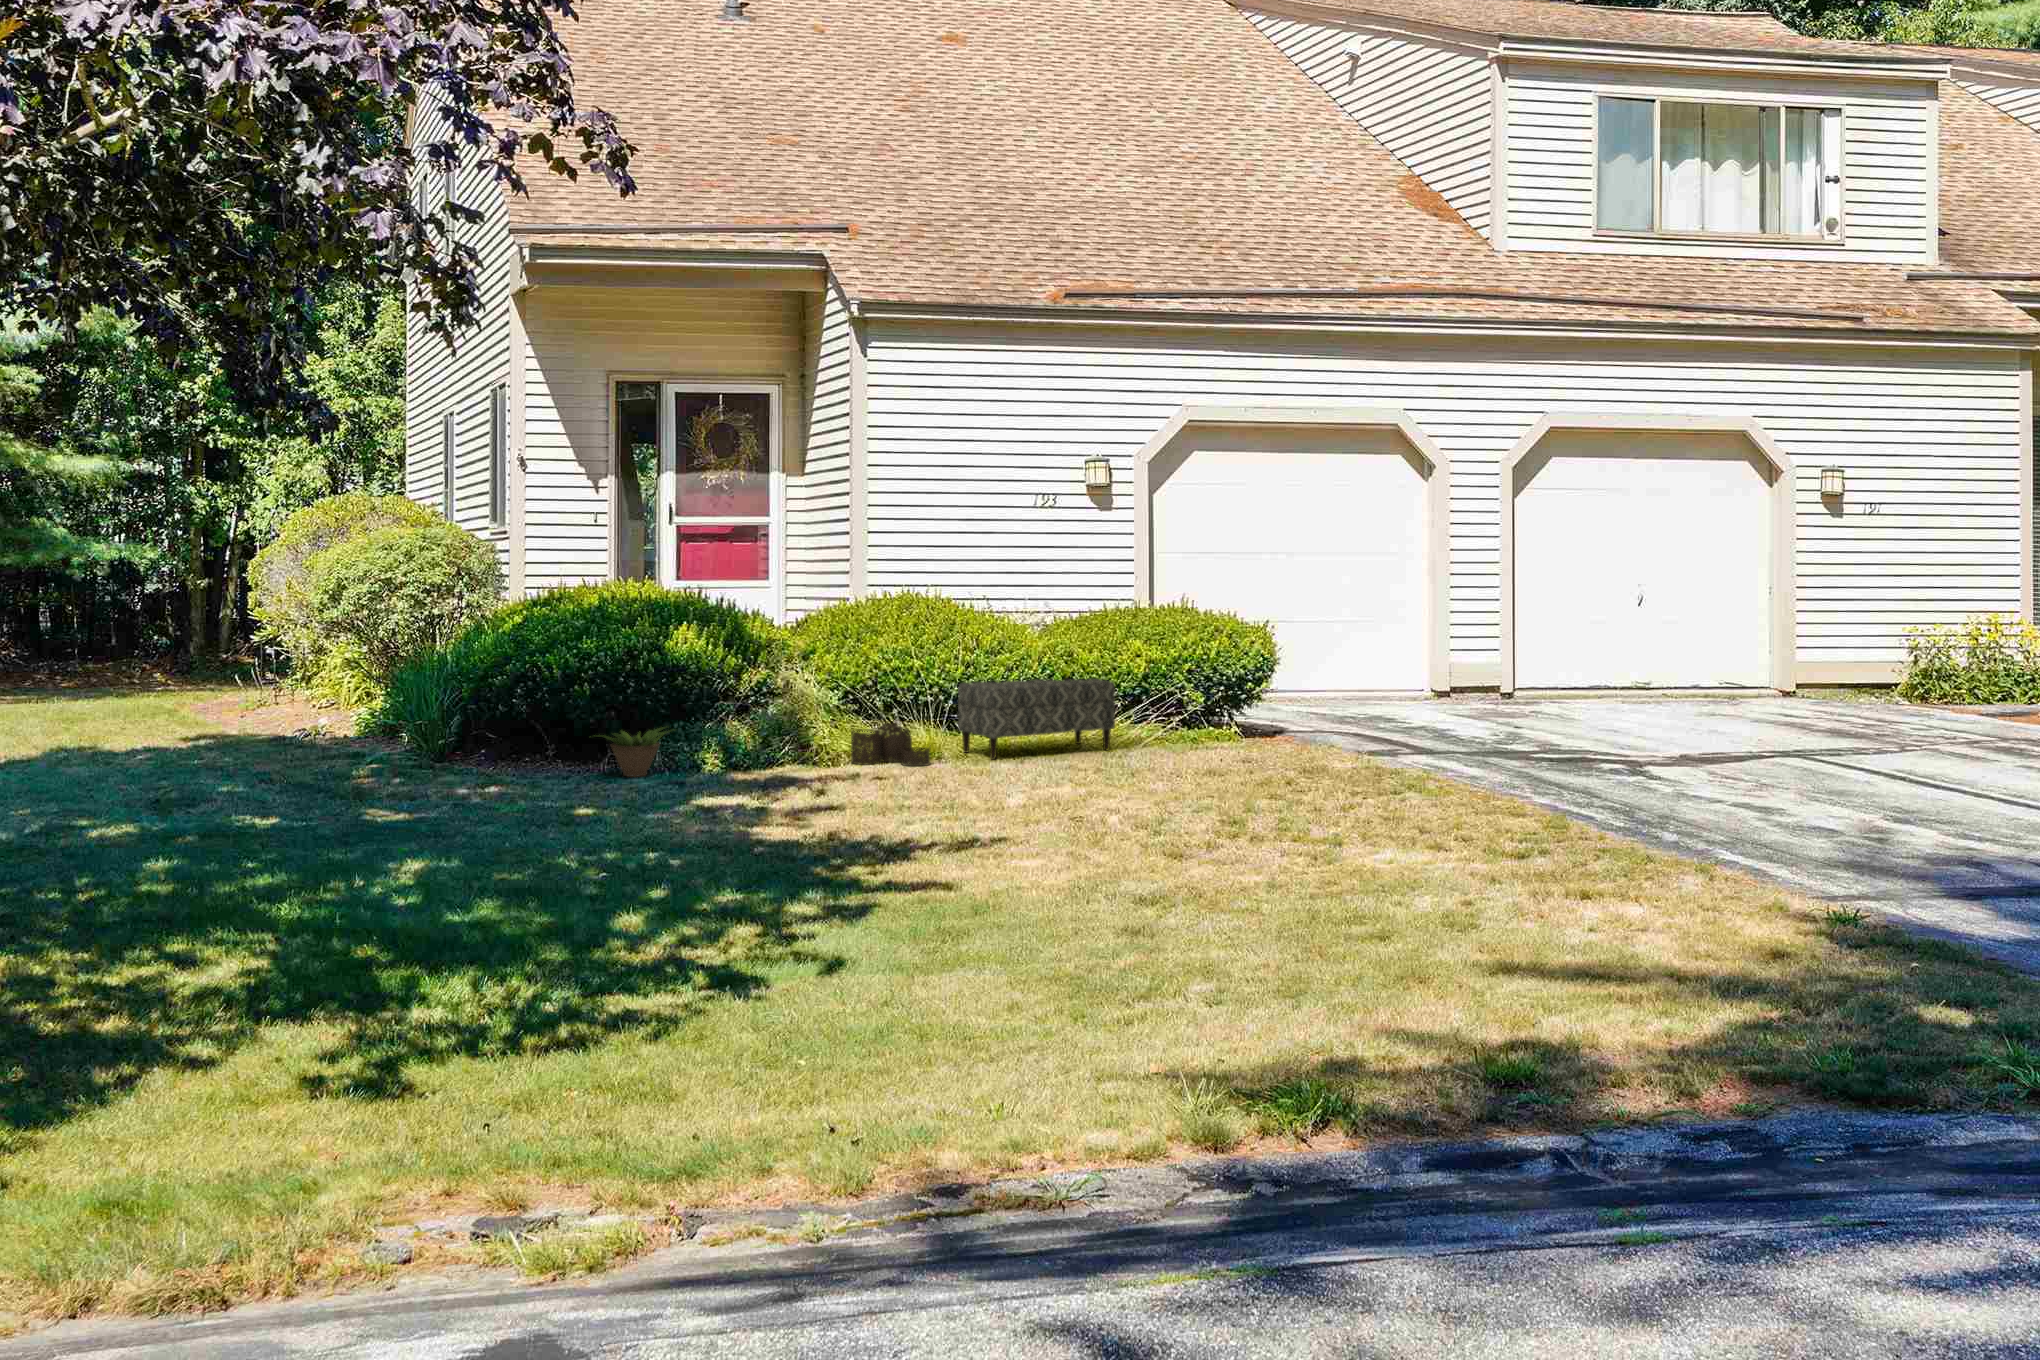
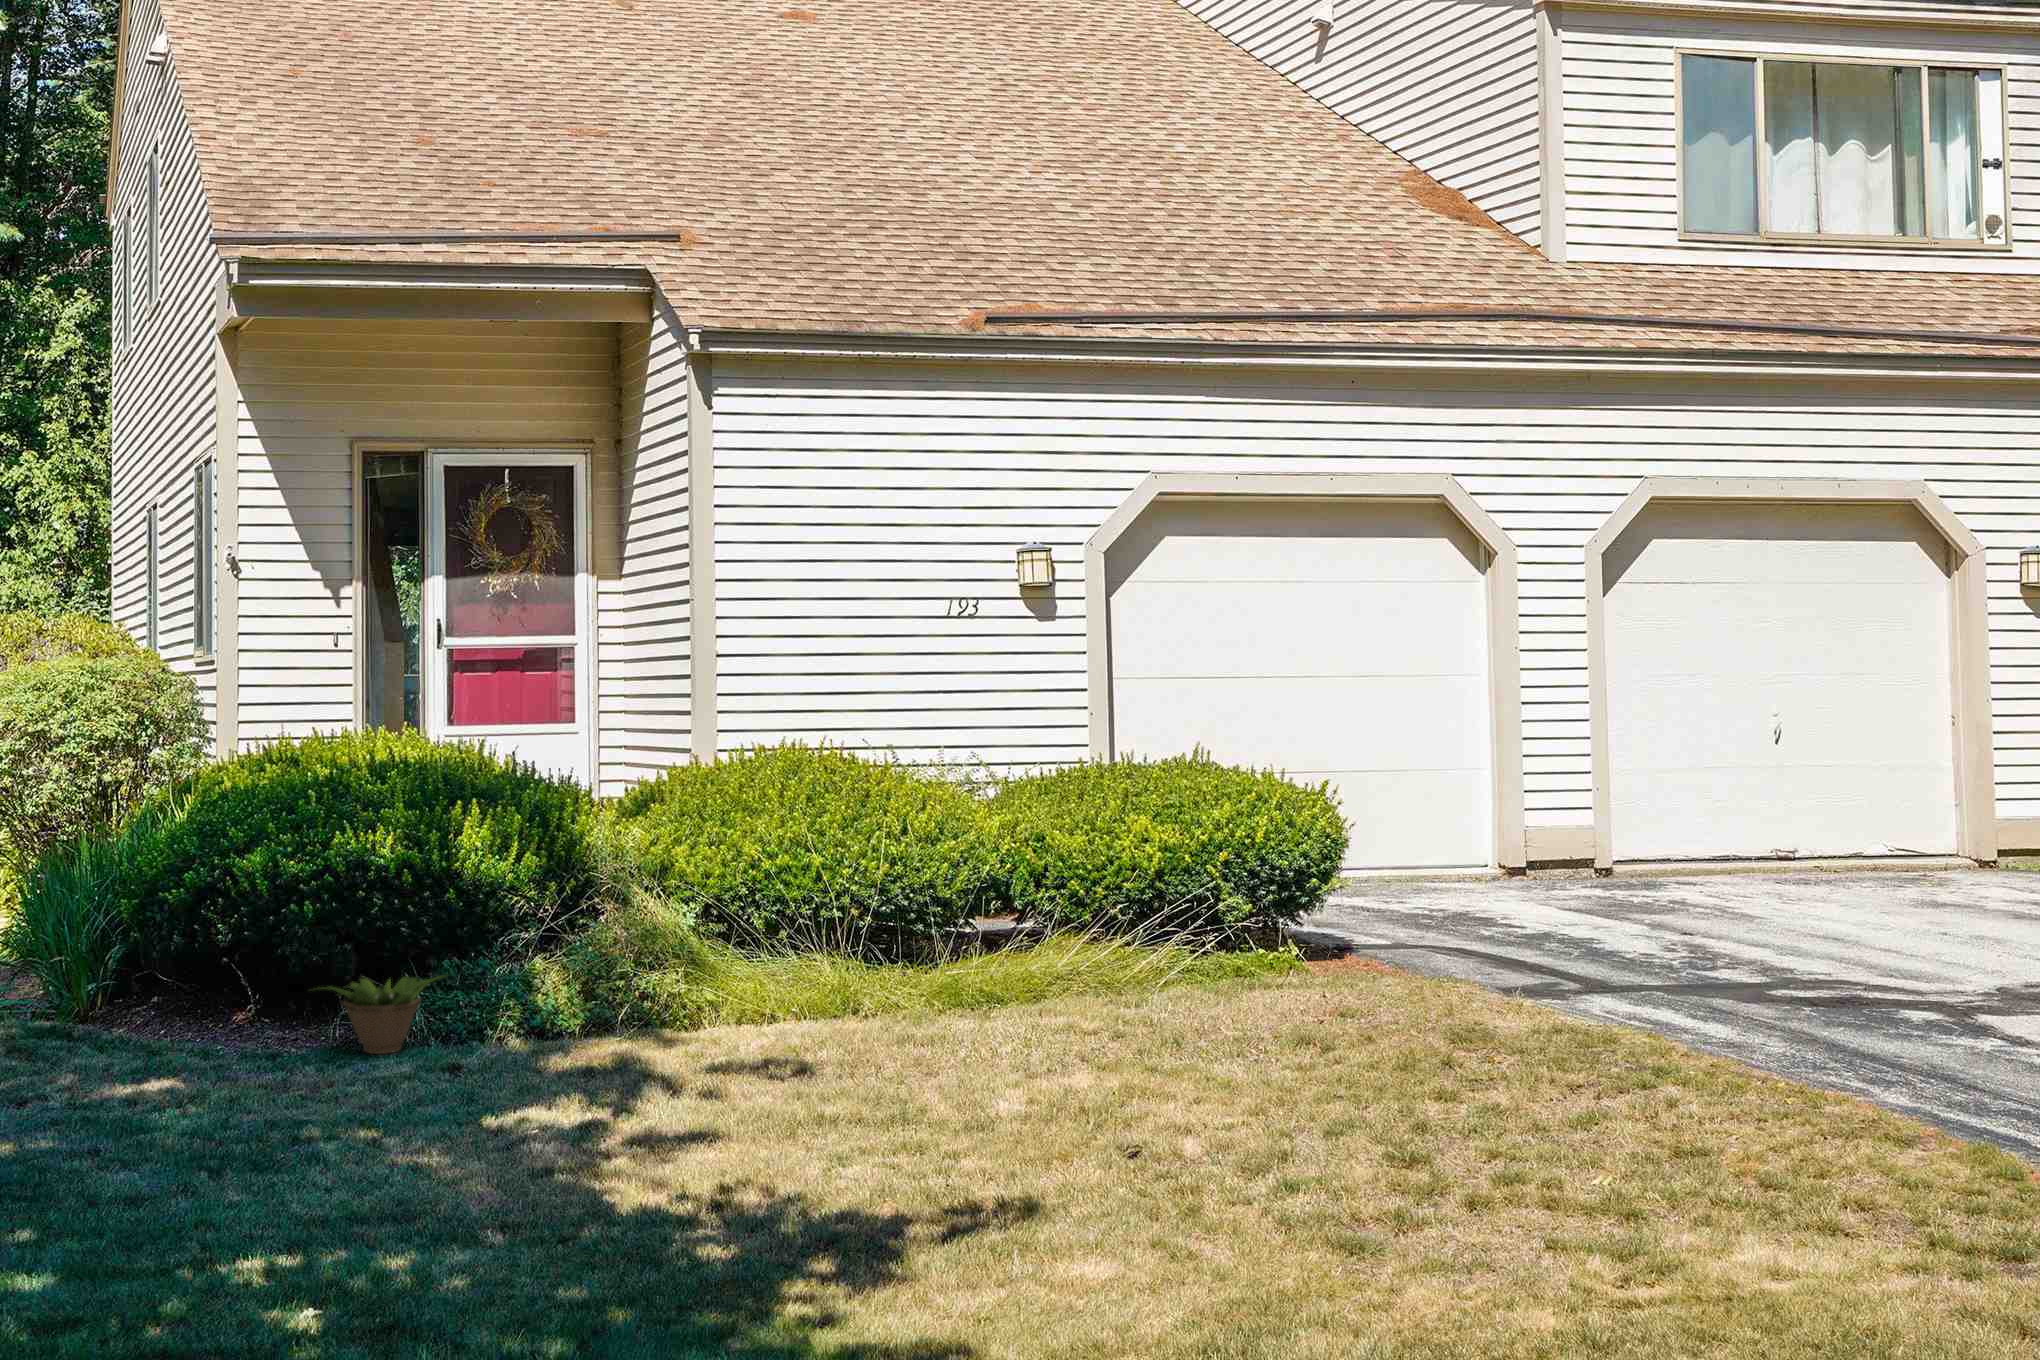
bench: present [958,678,1115,760] -> none [877,870,1116,1010]
woven basket: present [851,720,930,766] -> none [718,947,844,1026]

